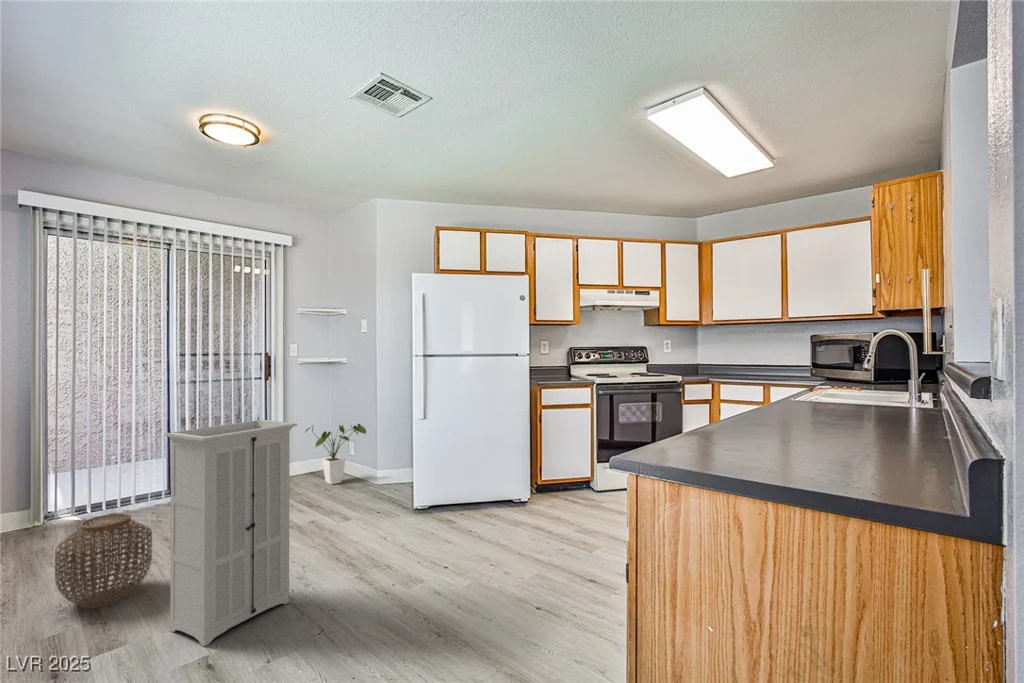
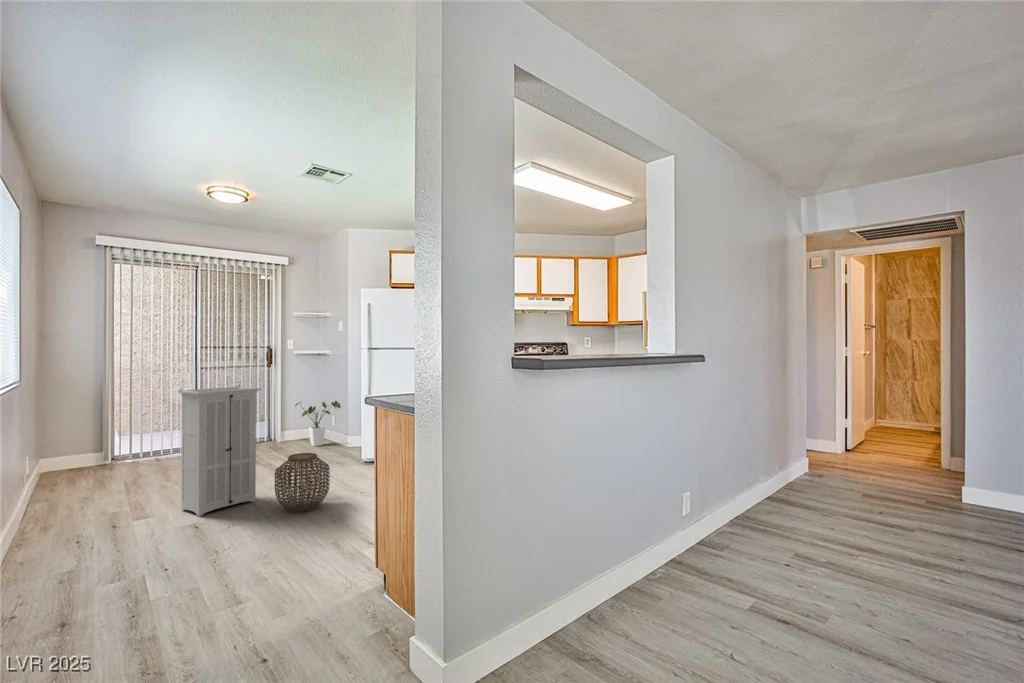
woven basket: present [55,514,152,608] -> present [275,453,330,513]

